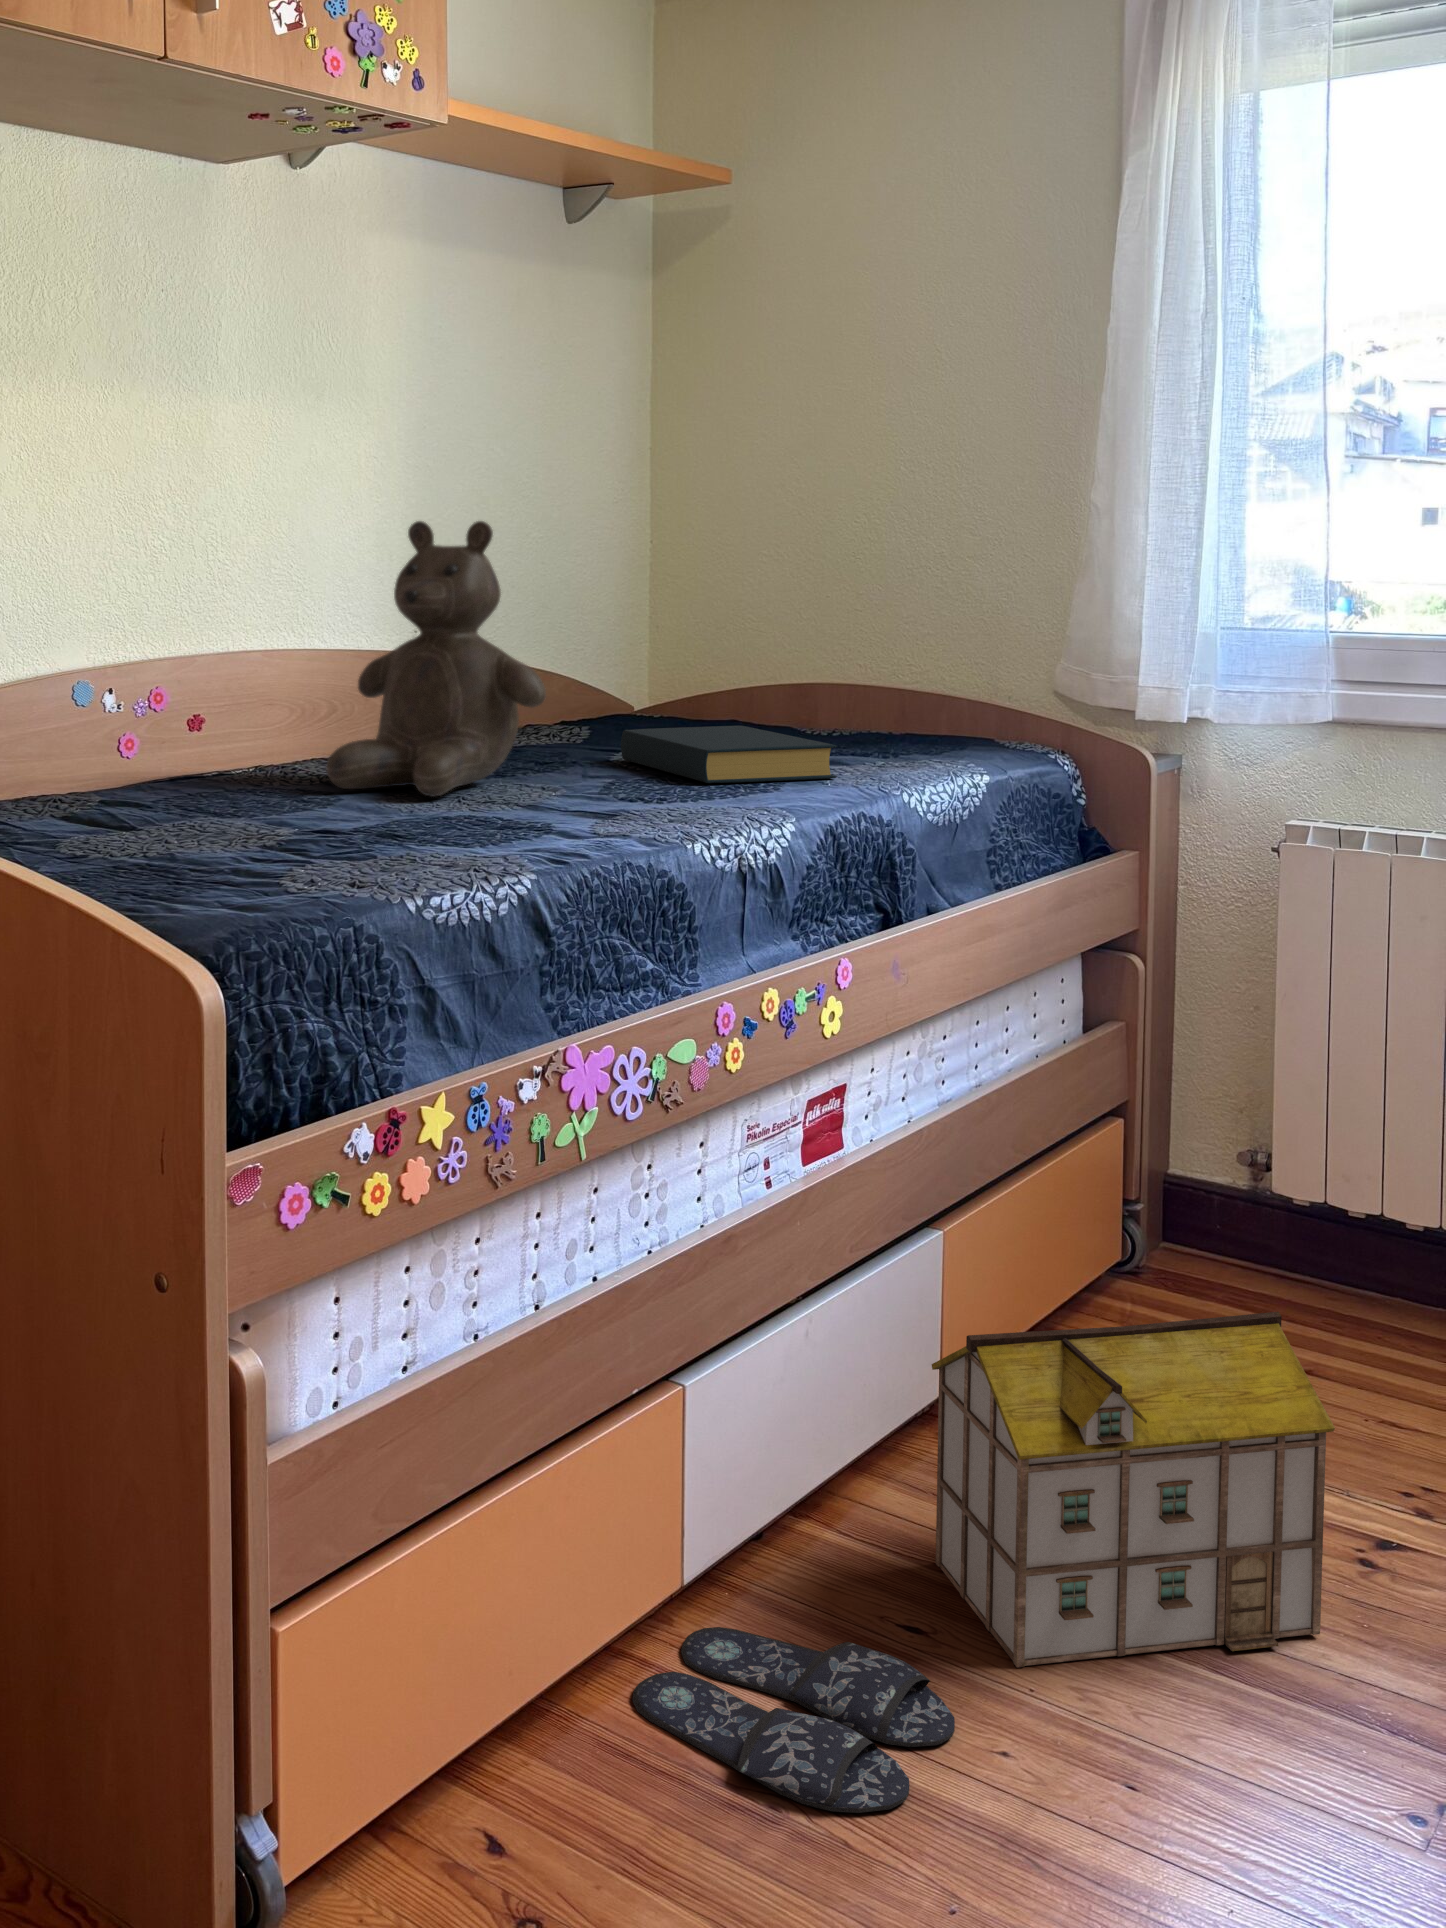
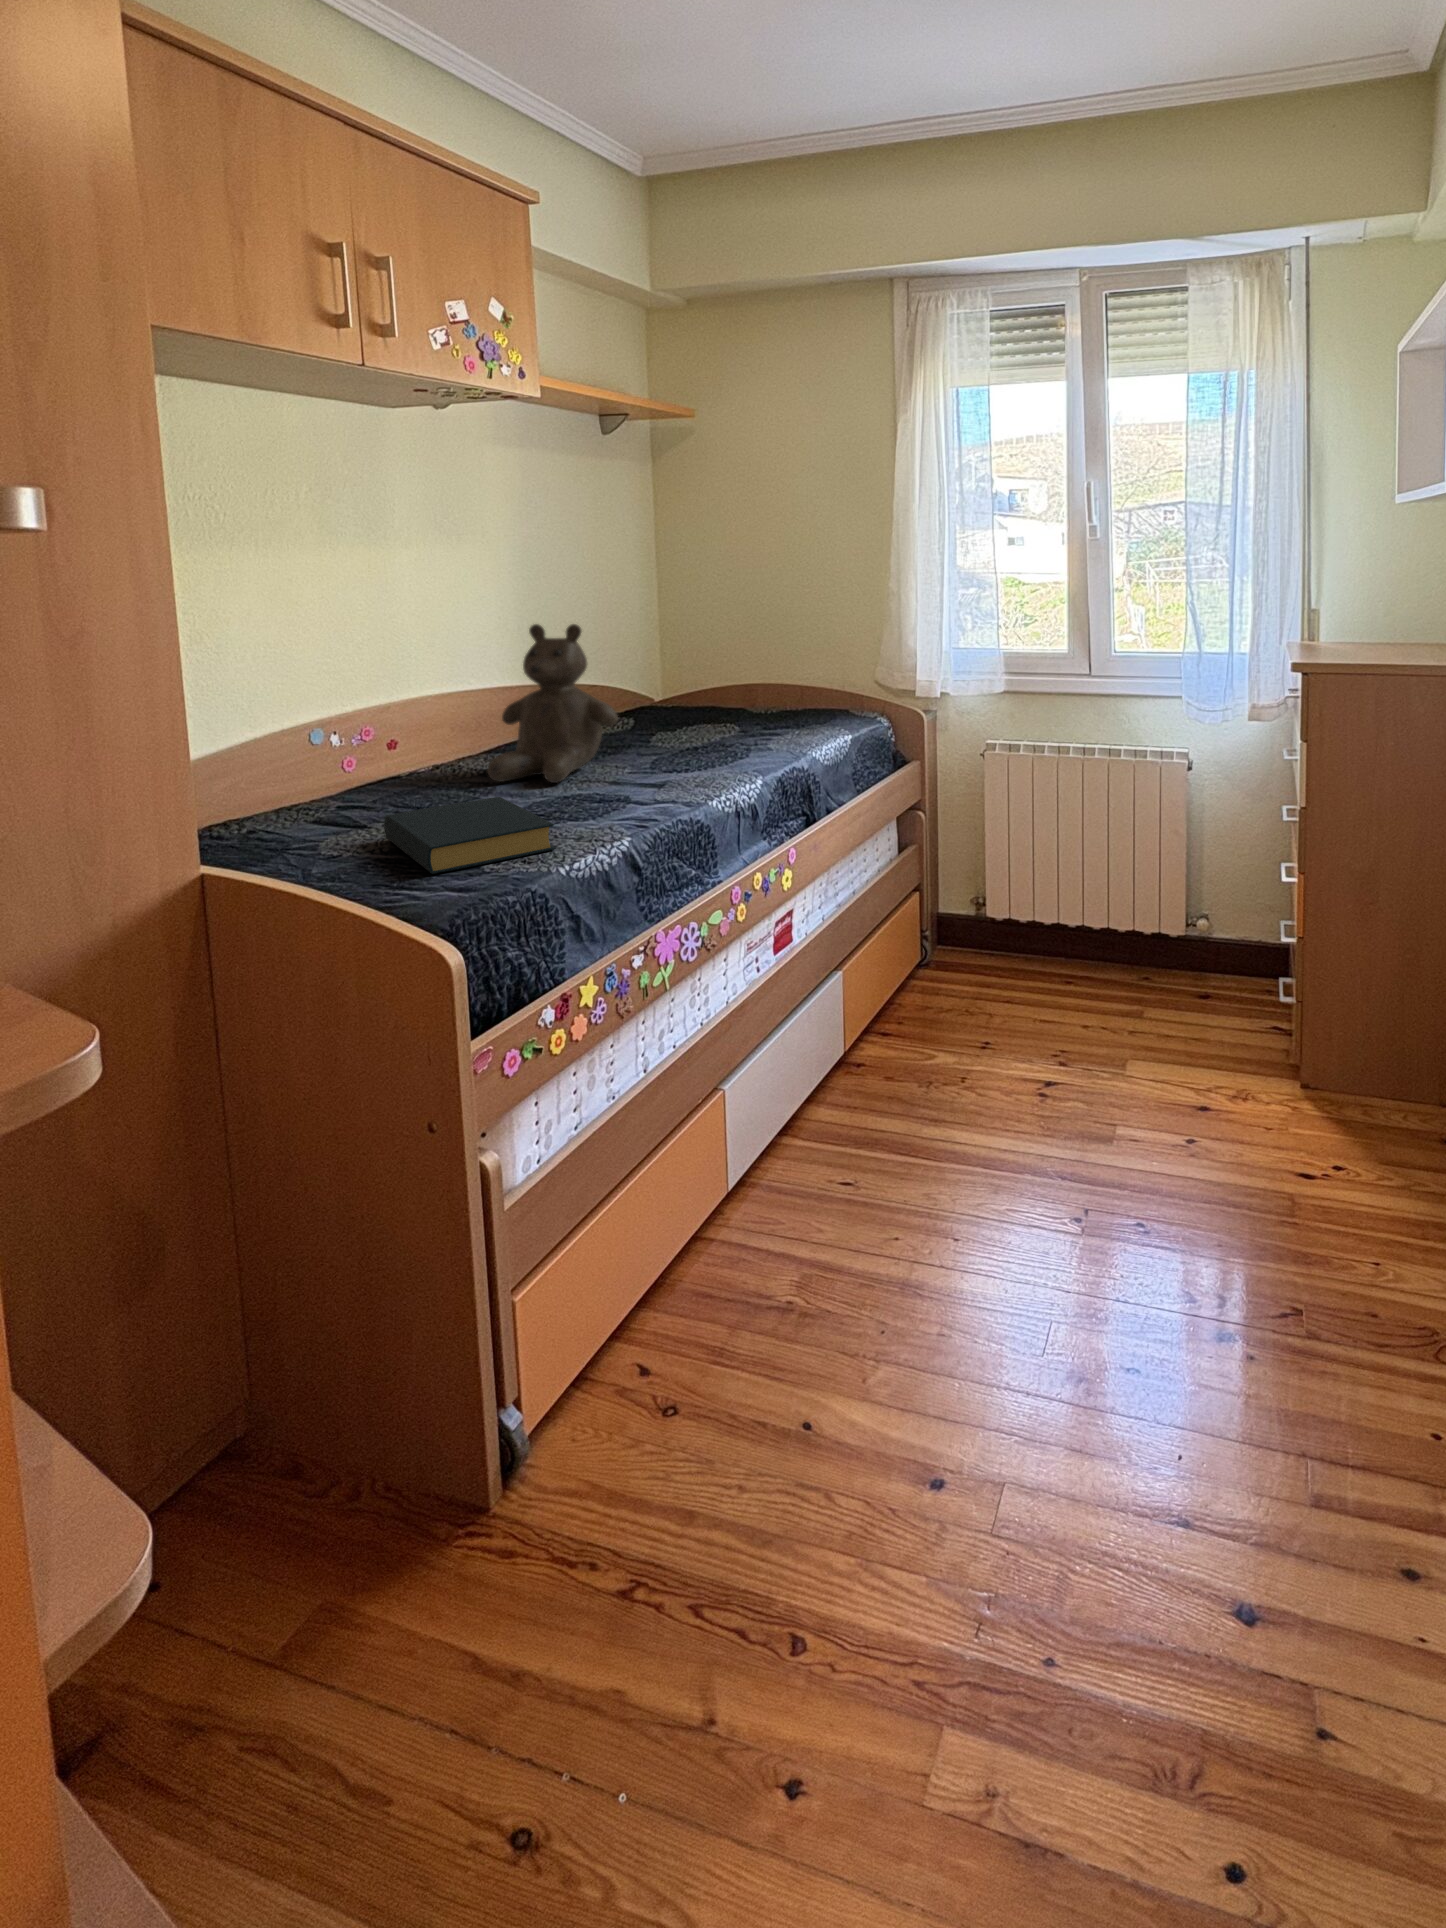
hardback book: present [621,726,837,783] -> present [384,797,556,874]
toy house: present [932,1312,1335,1668] -> none [846,991,1030,1191]
slippers: present [633,1627,955,1813] -> none [708,1200,871,1296]

